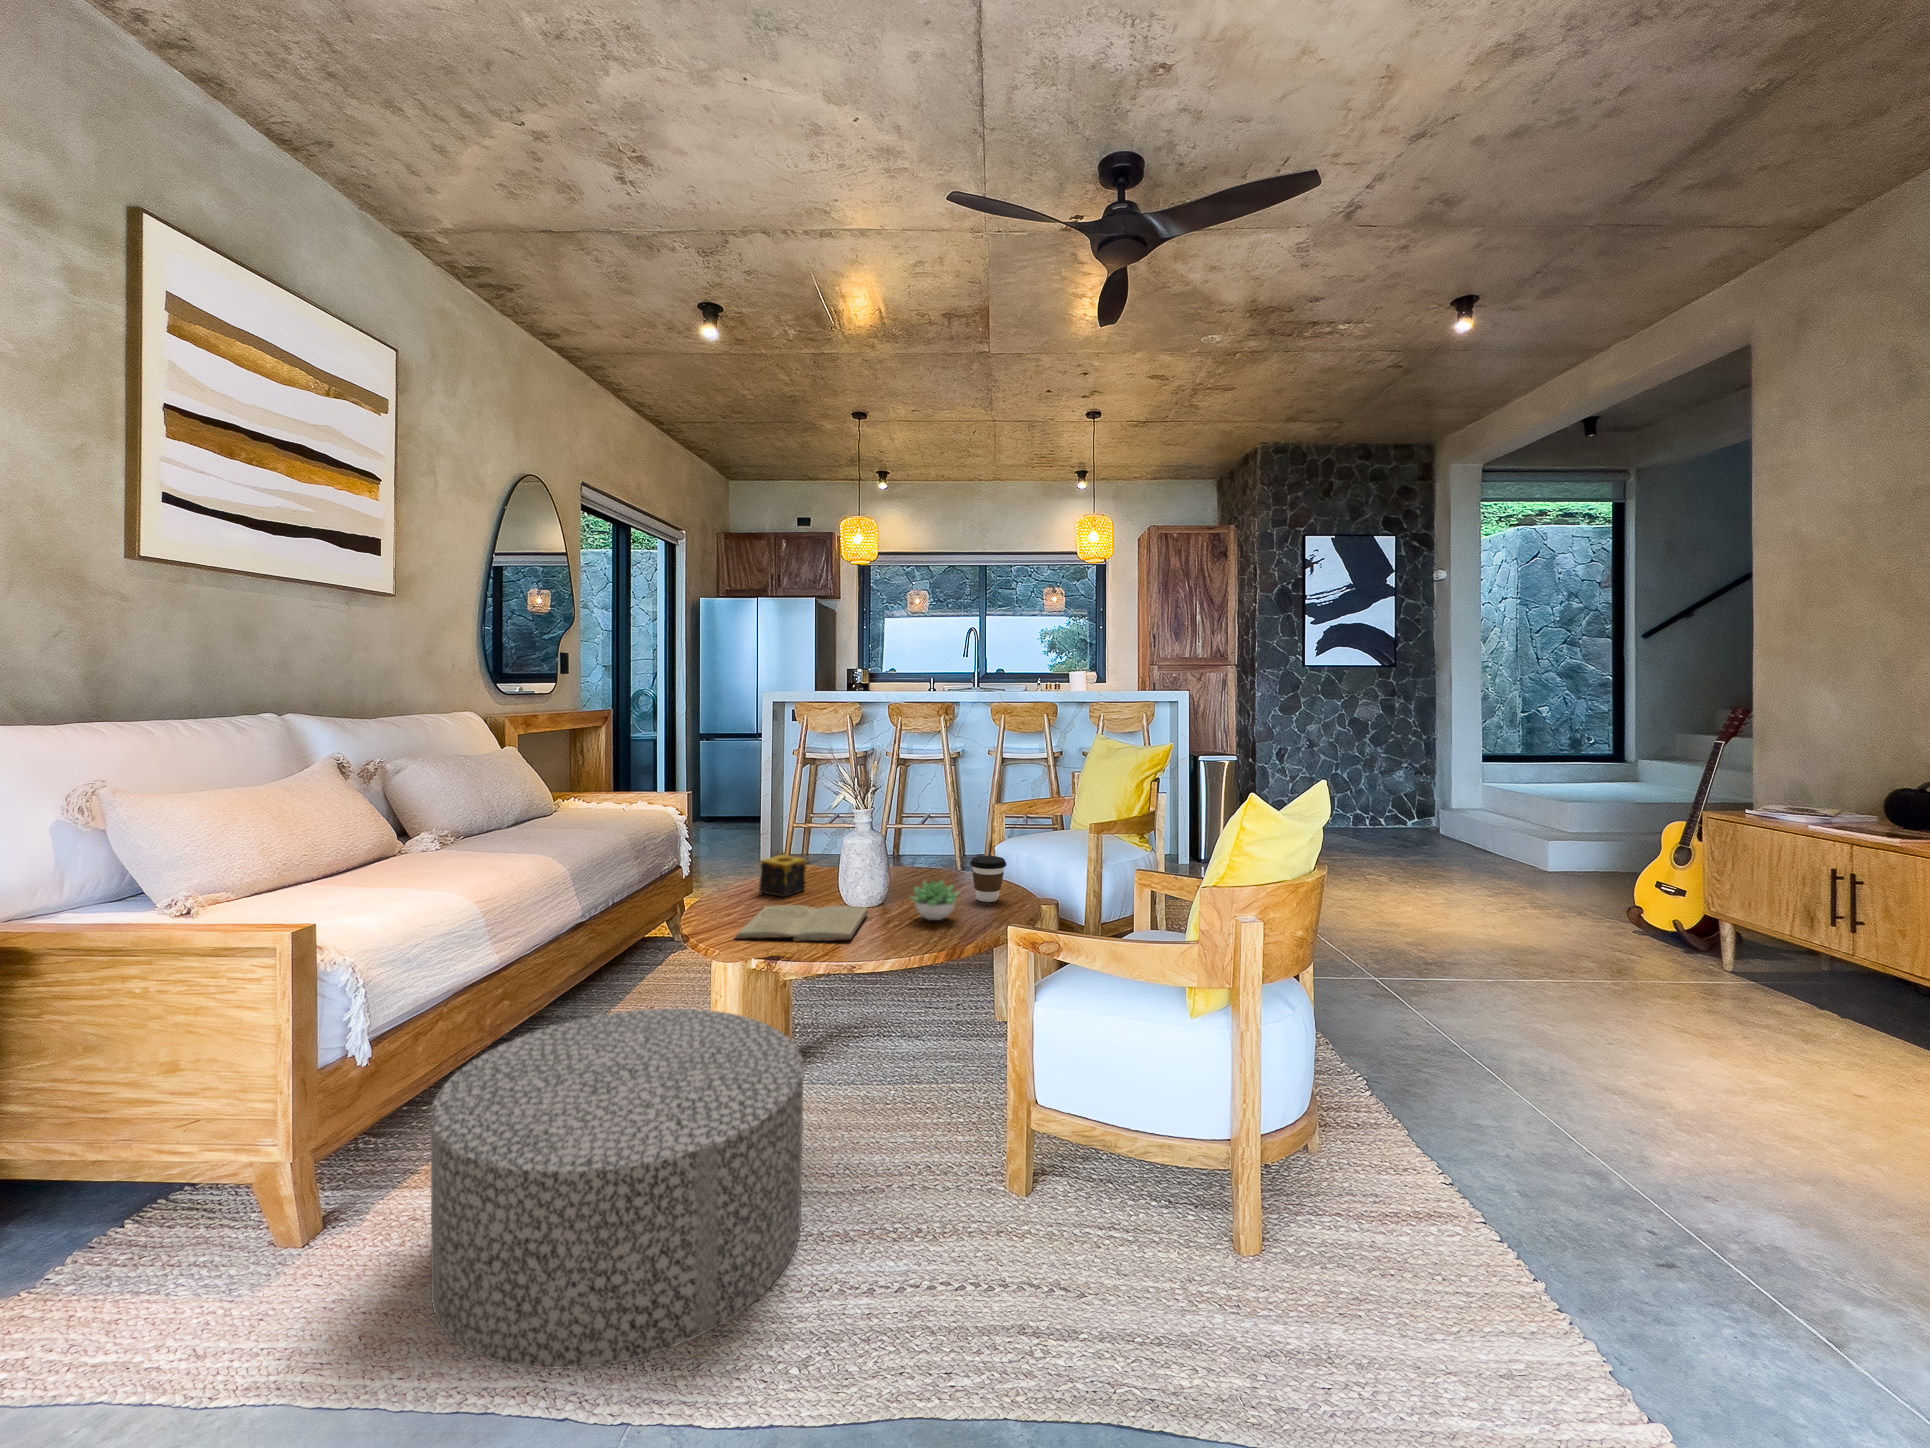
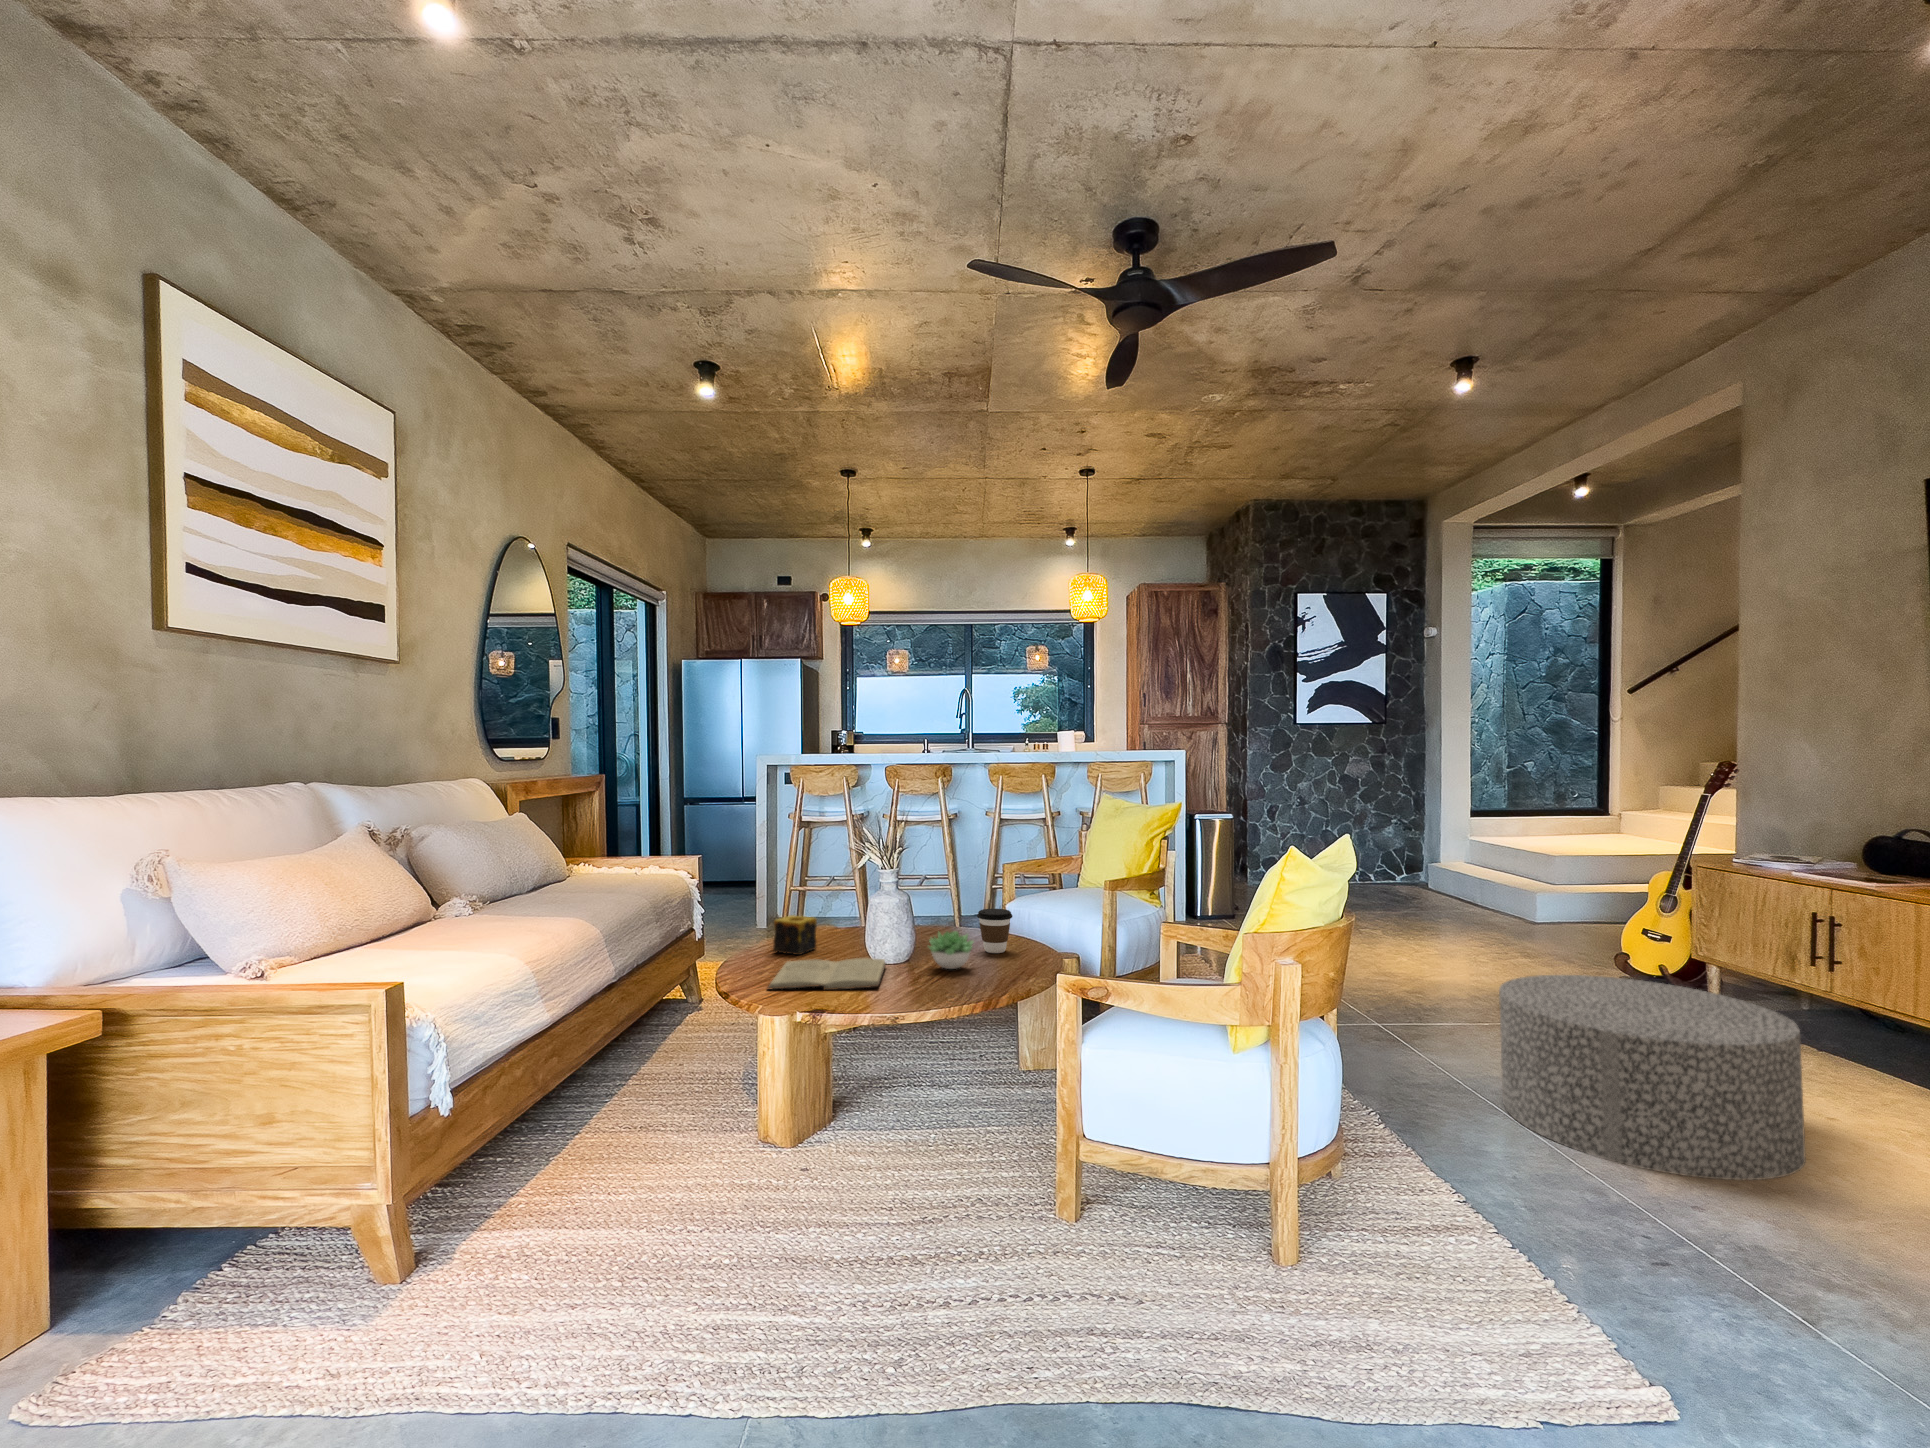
ottoman: present [431,1009,804,1369] -> present [1499,975,1806,1180]

